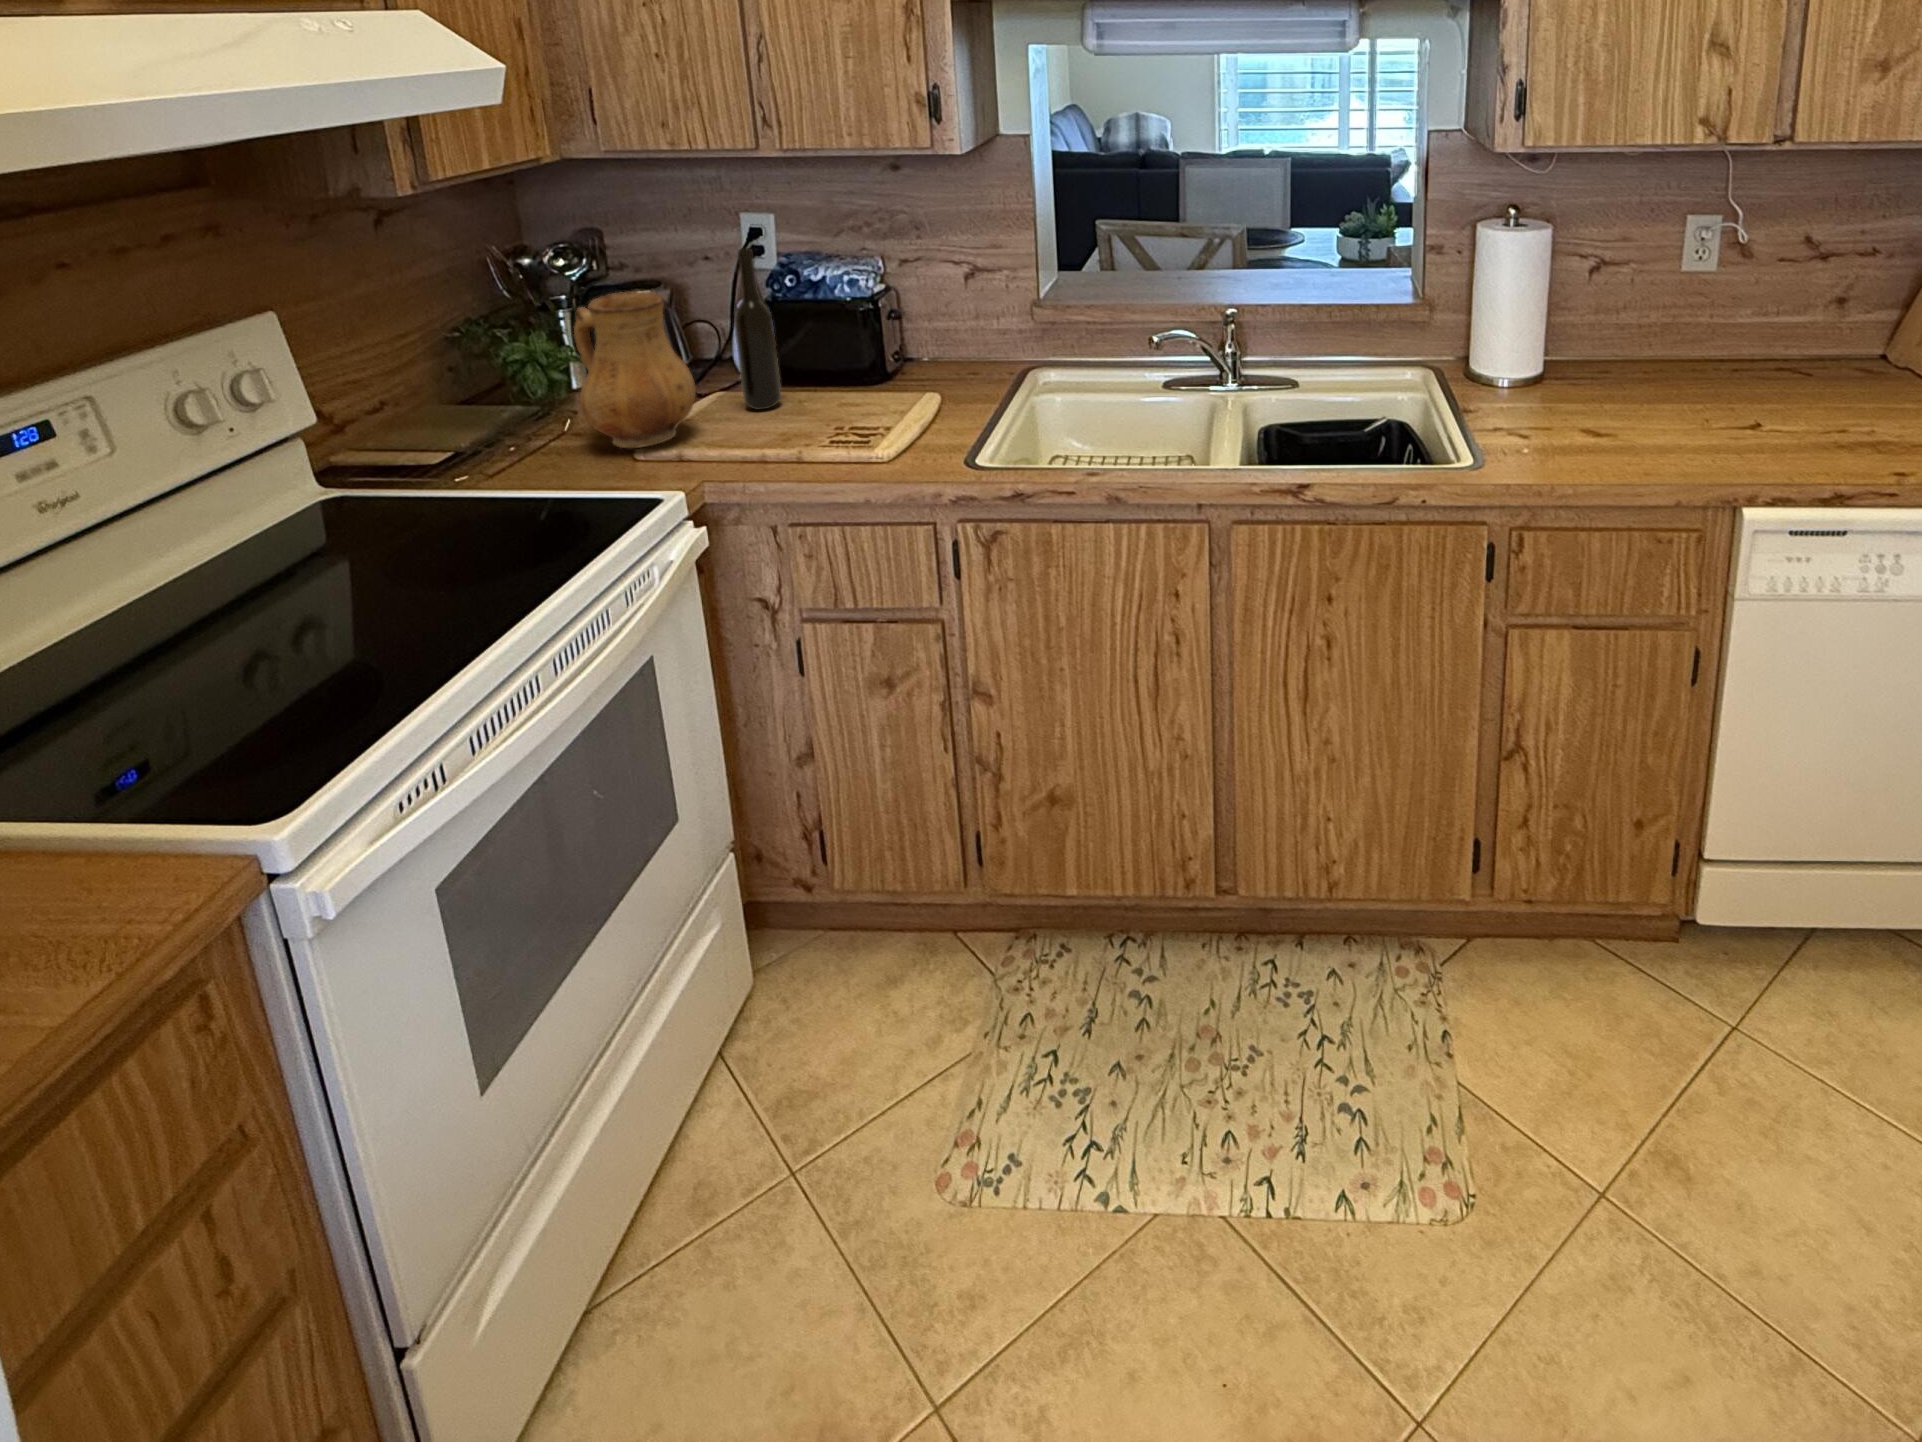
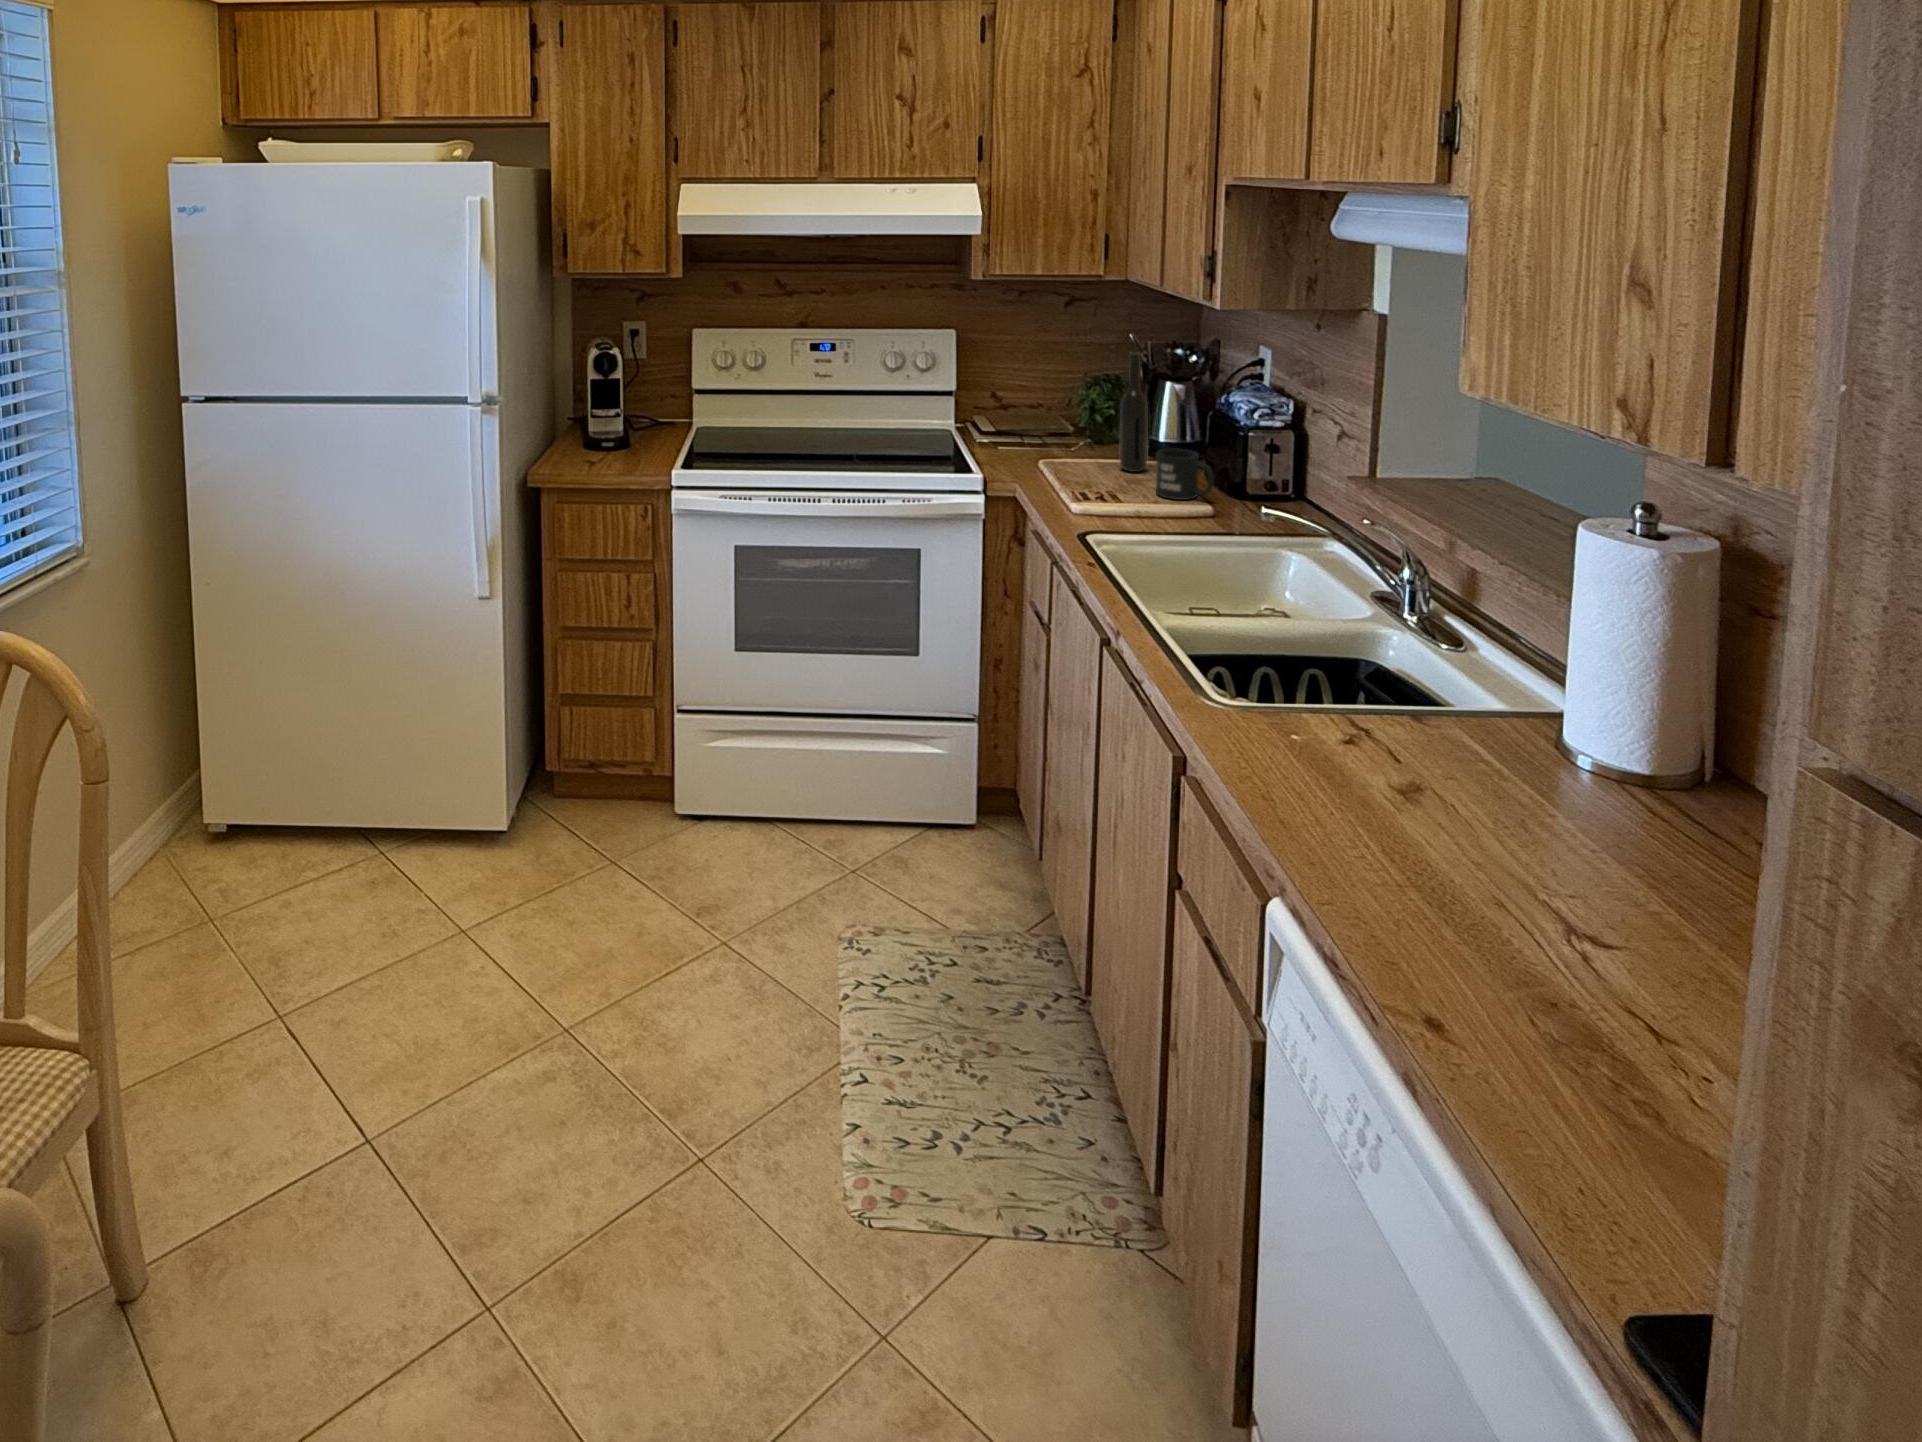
ceramic pitcher: present [574,291,696,448] -> none [1020,361,1089,461]
mug: none [854,343,928,408] -> present [1156,448,1214,500]

